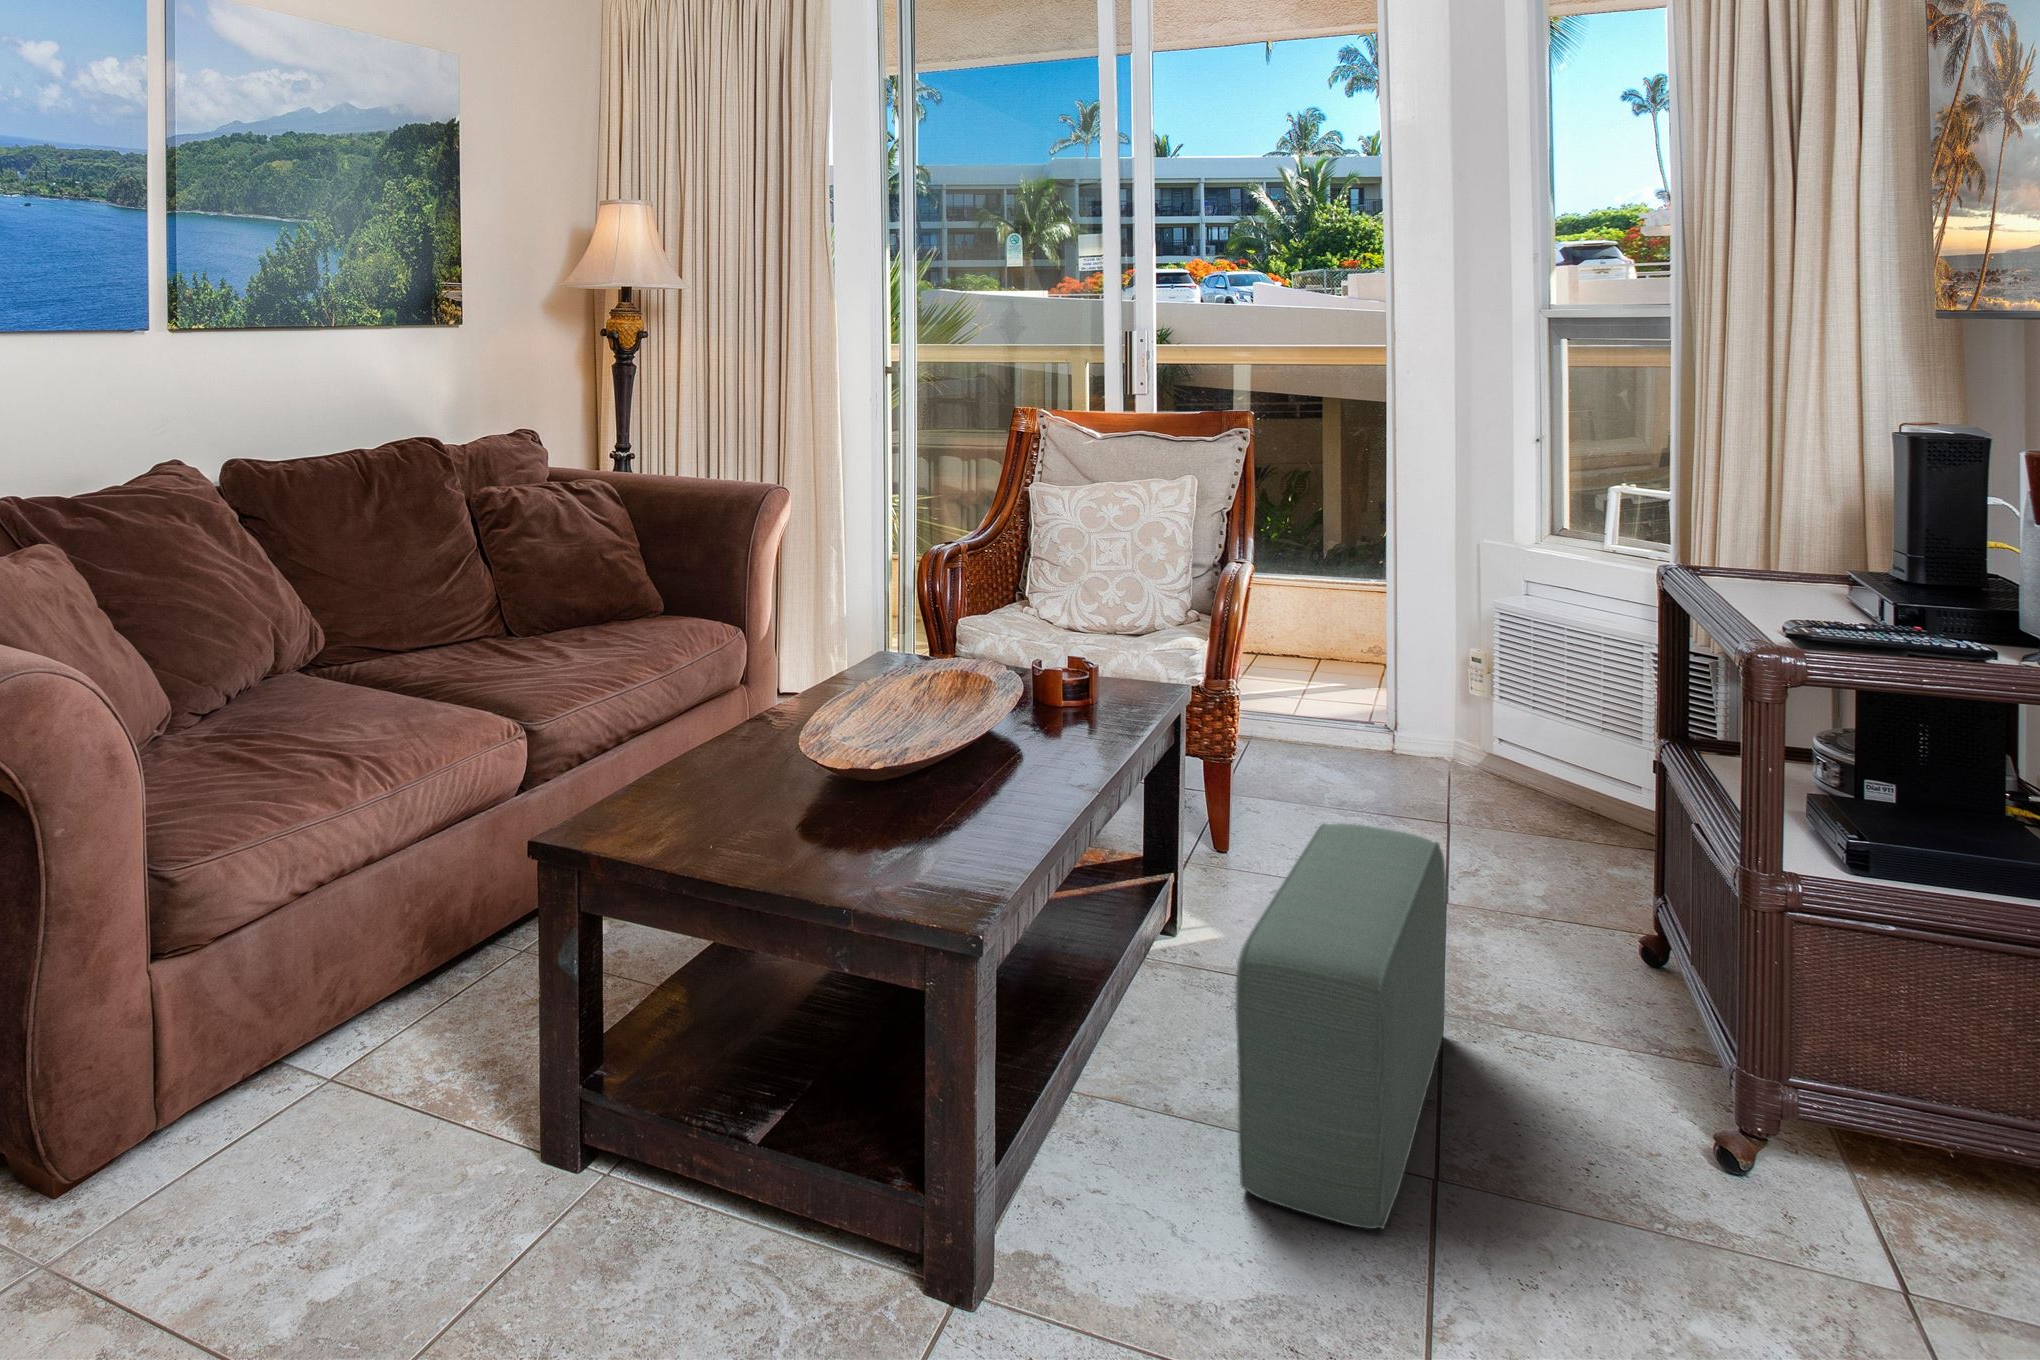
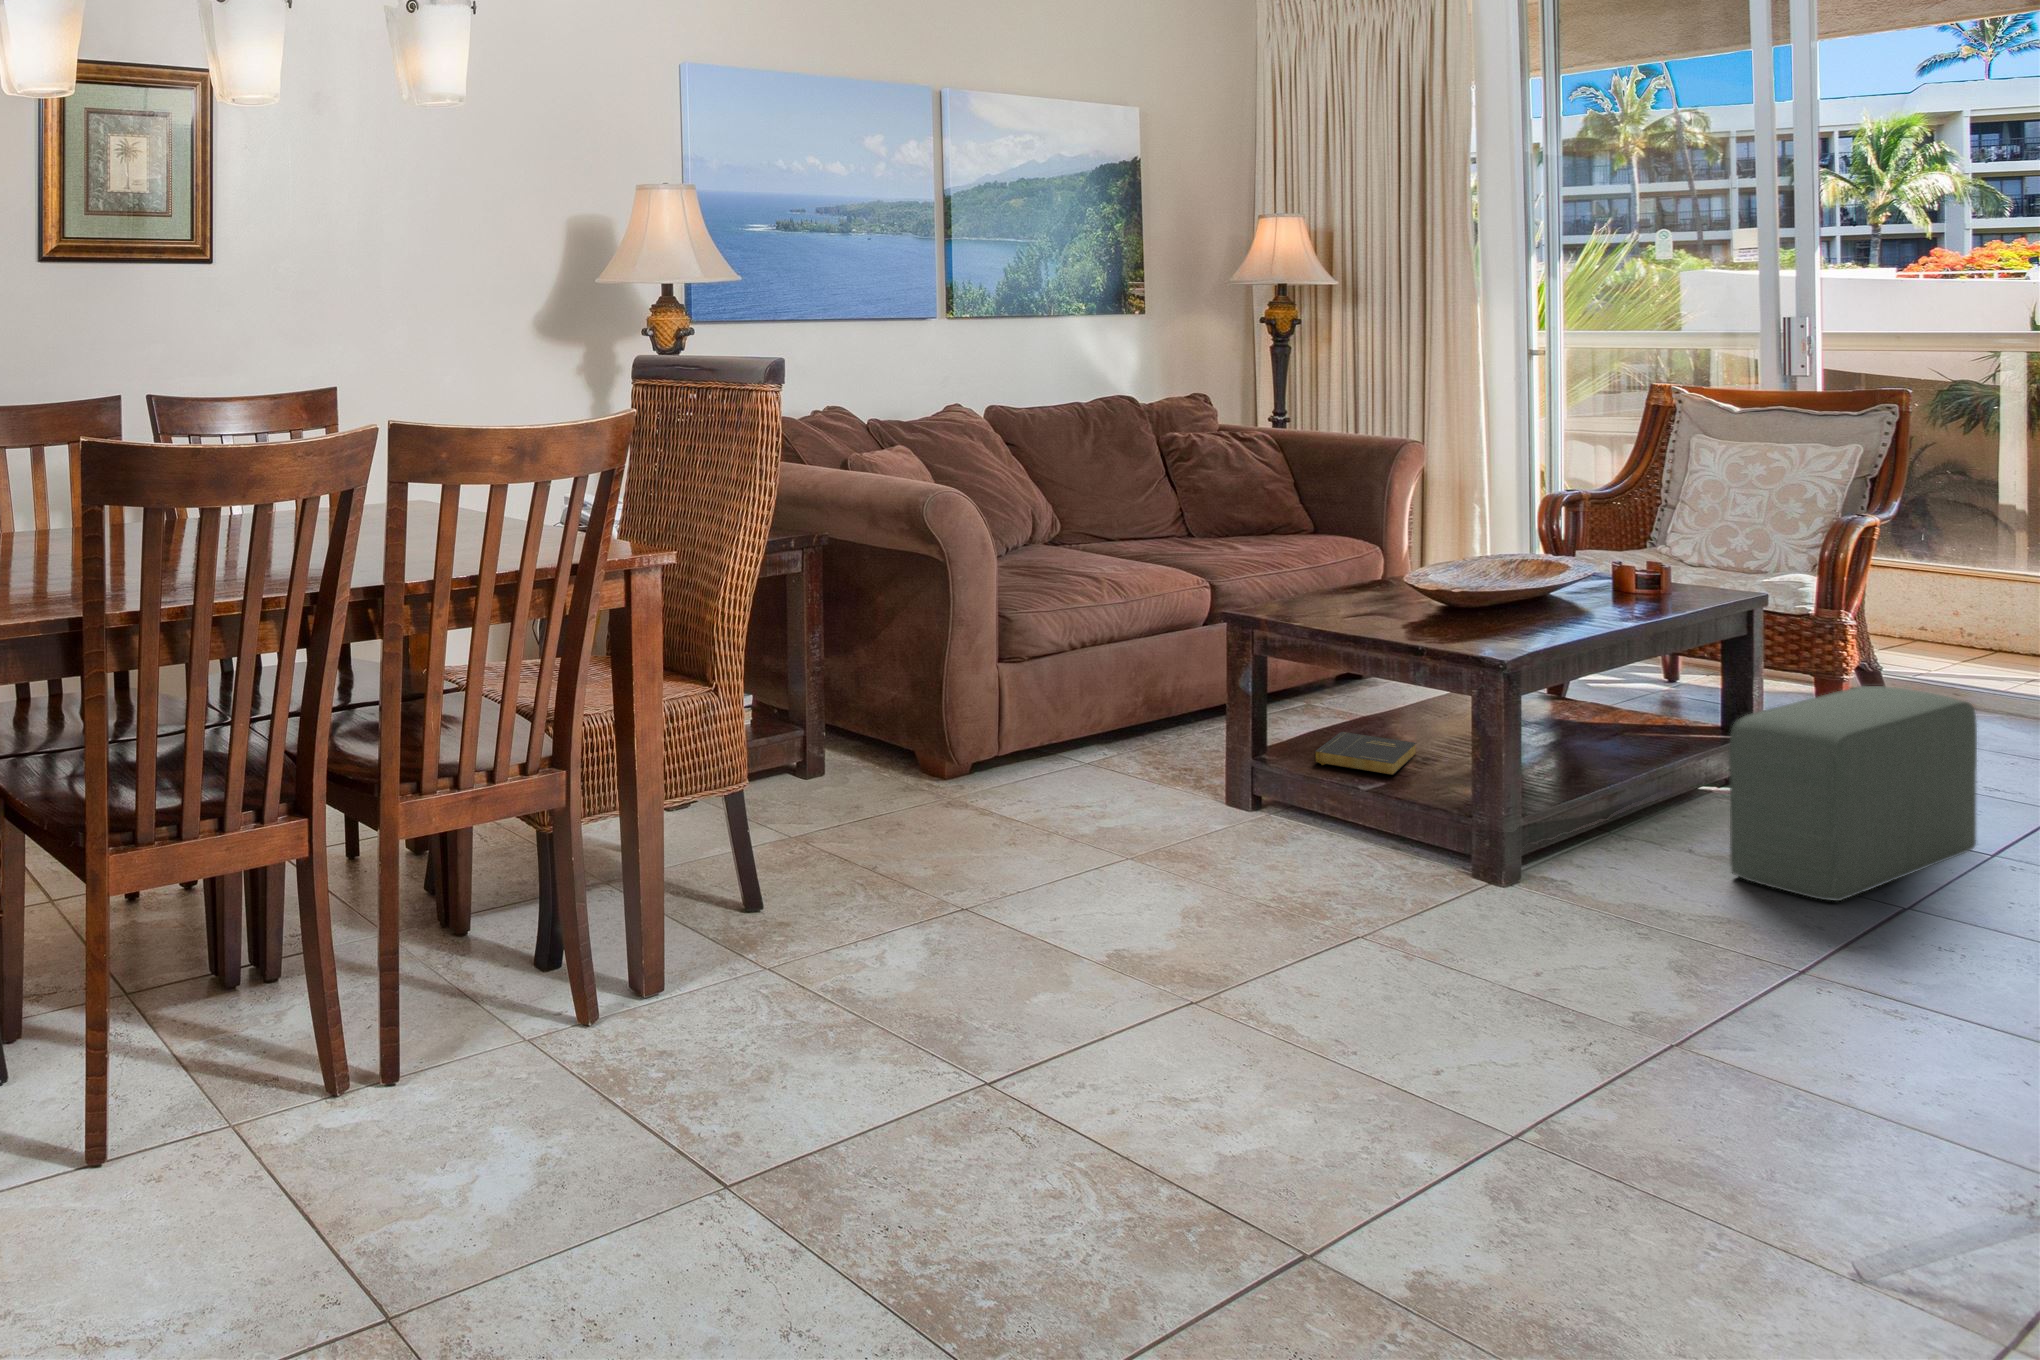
book: none [669,985,810,1086] -> present [1315,732,1416,775]

